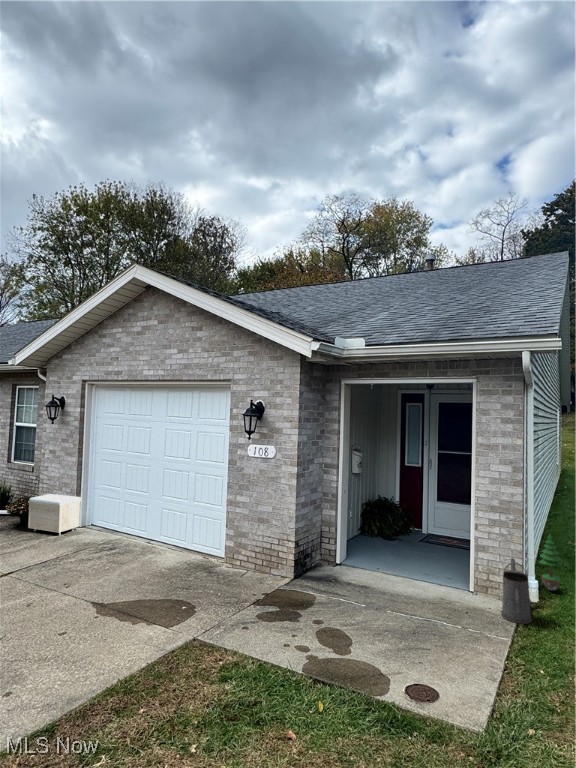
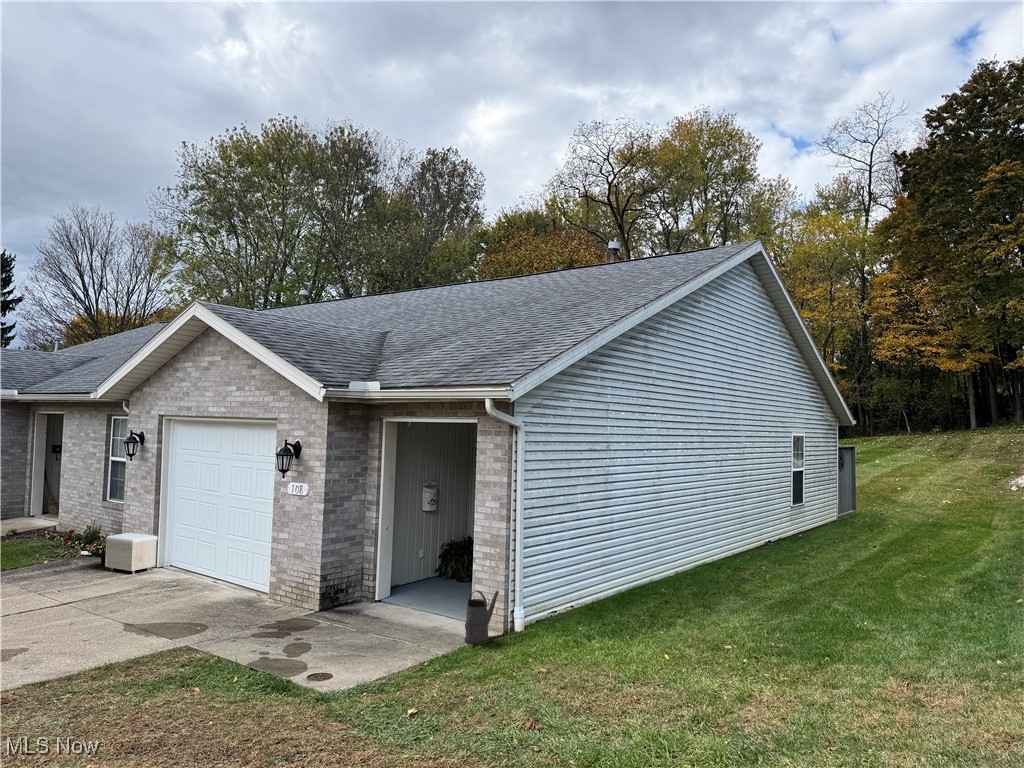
potted tree: present [539,534,562,591] -> none [536,569,555,625]

